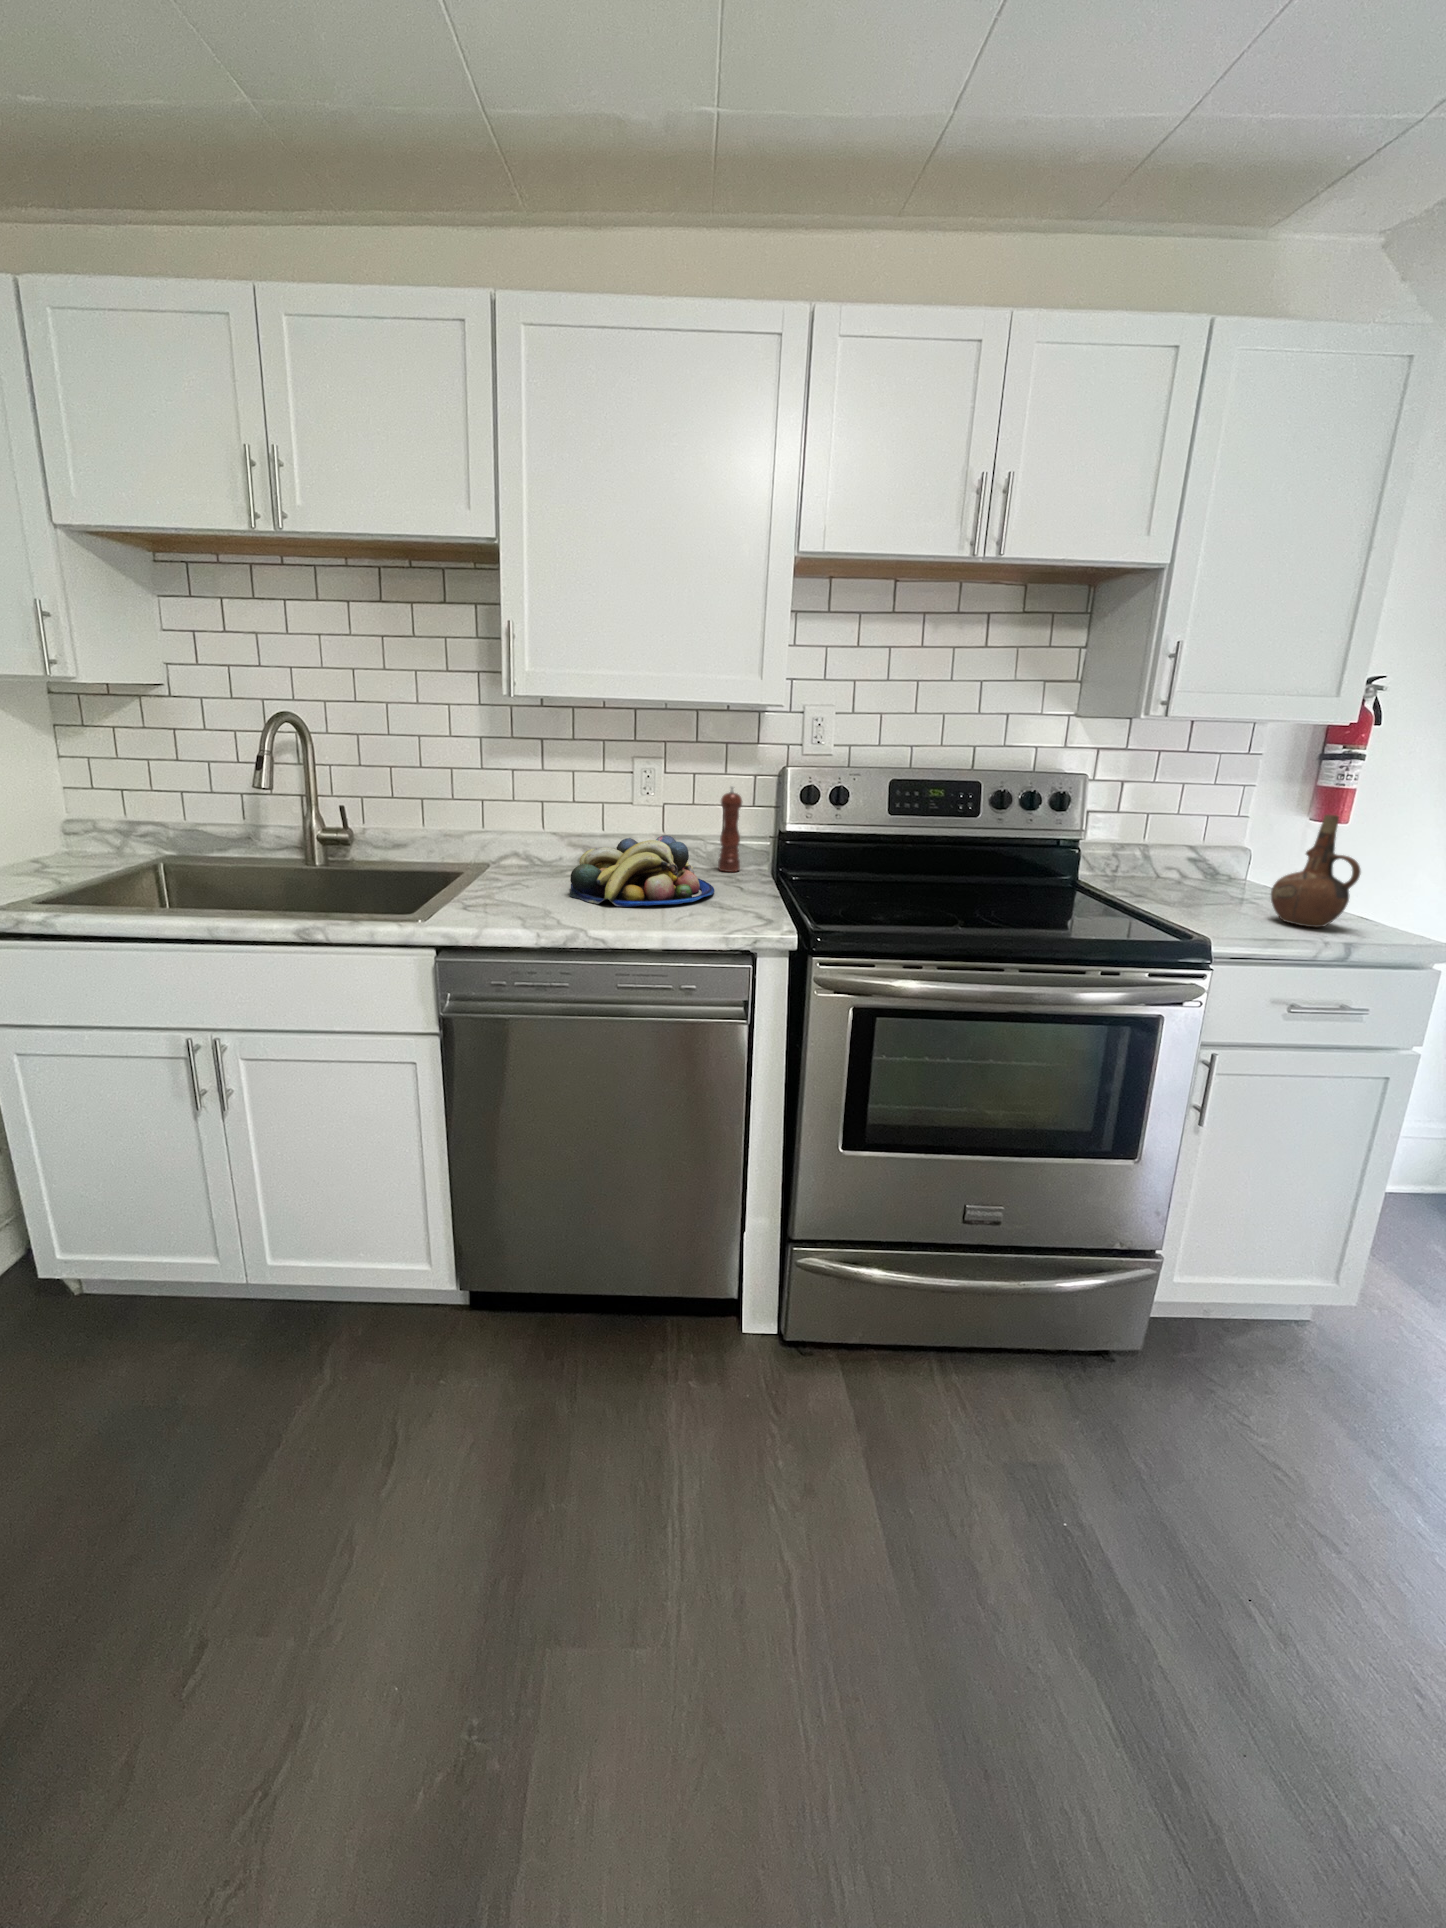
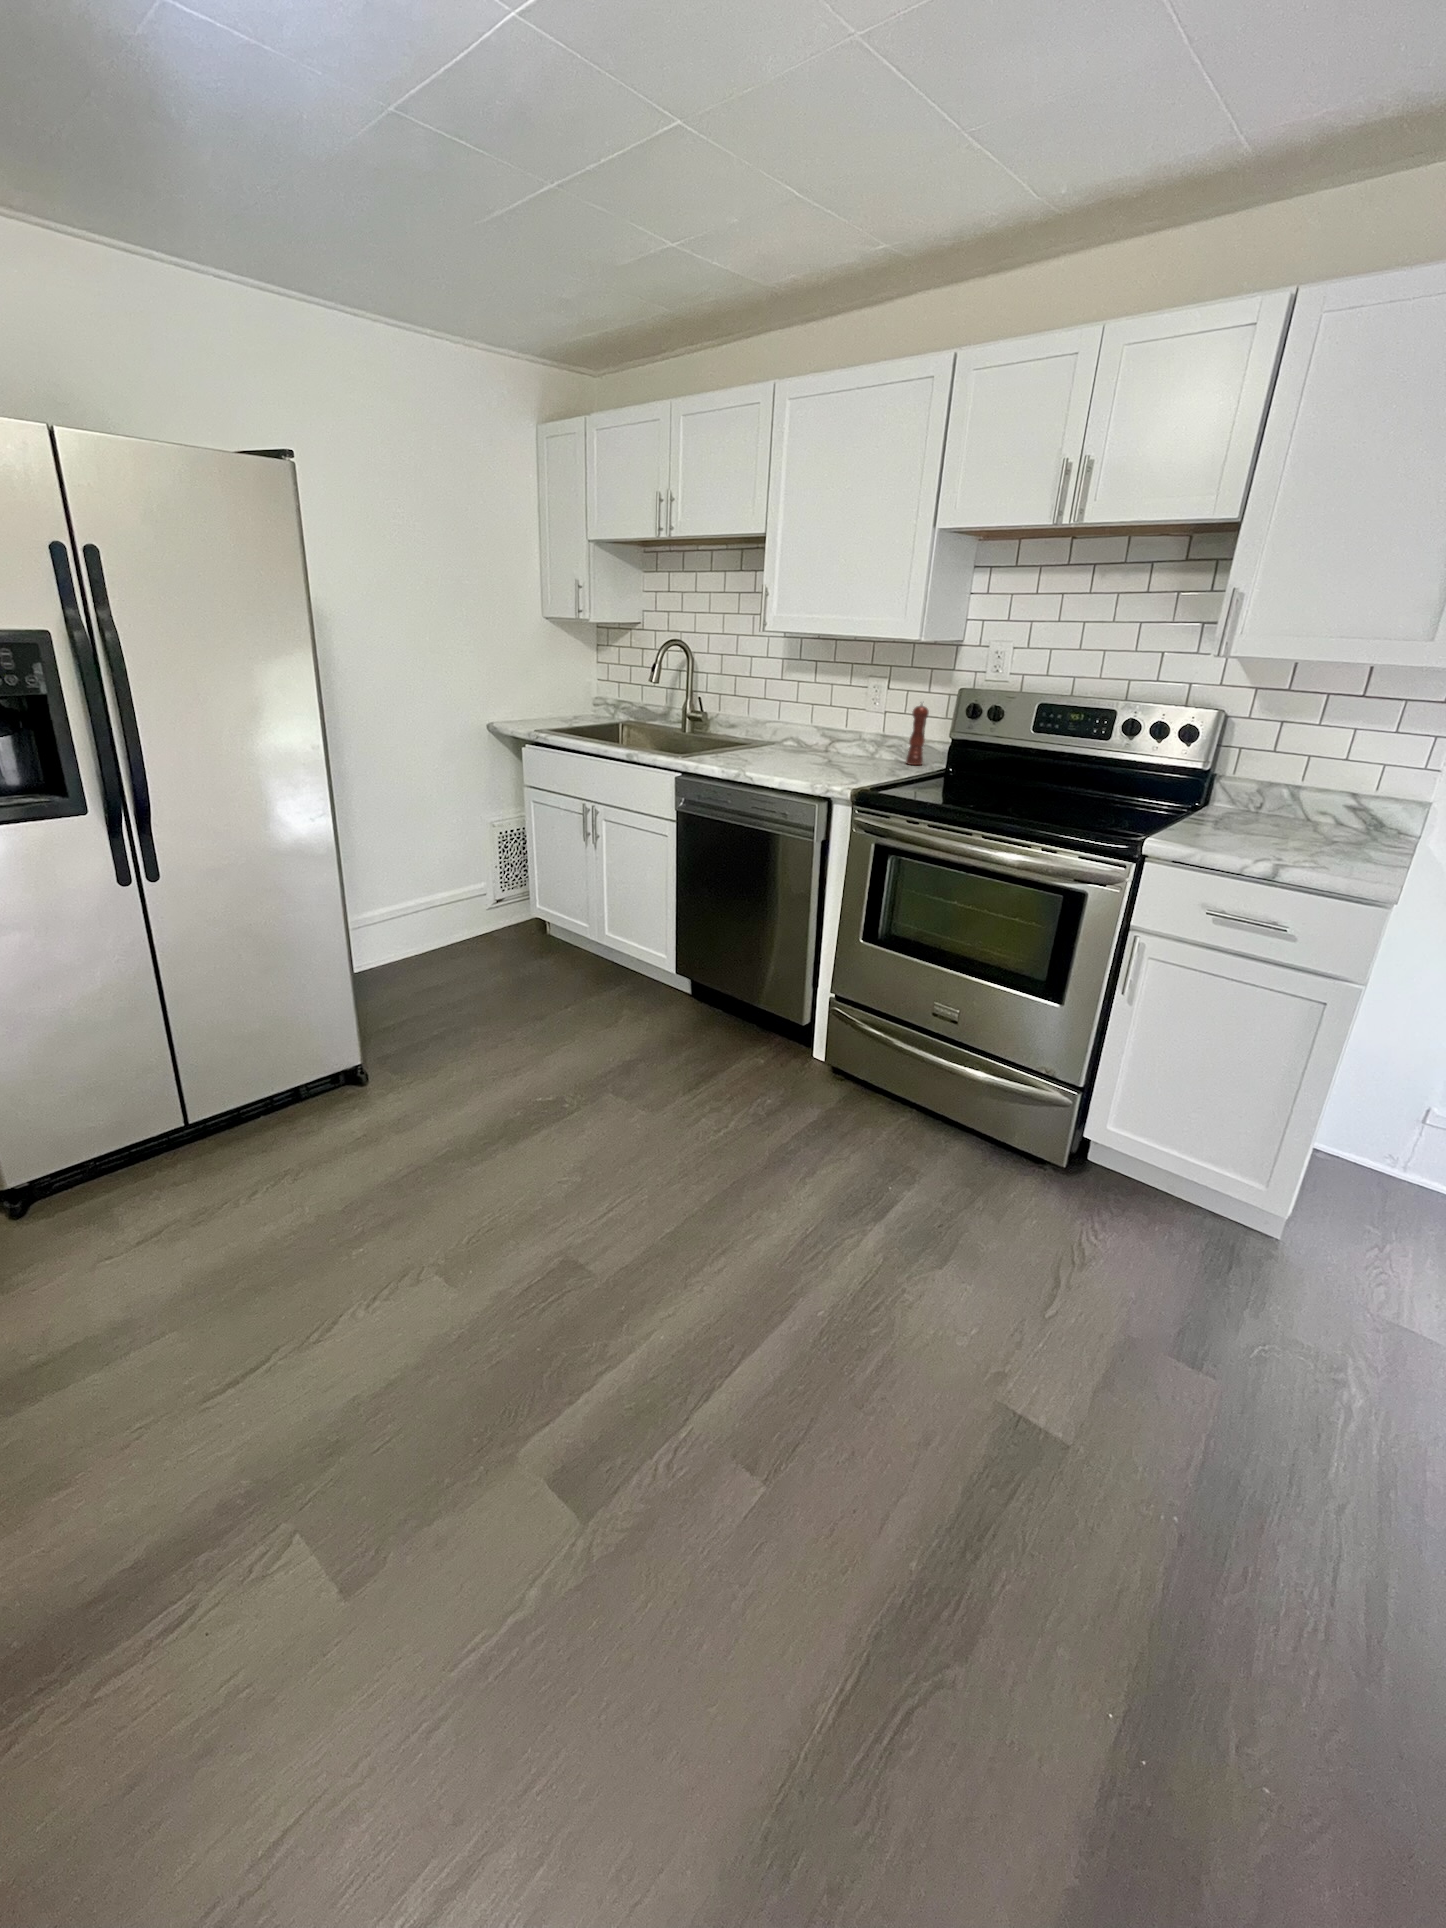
ceramic pitcher: present [1271,815,1361,927] -> none [1289,754,1363,861]
fruit bowl: present [570,835,714,906] -> none [771,729,870,770]

